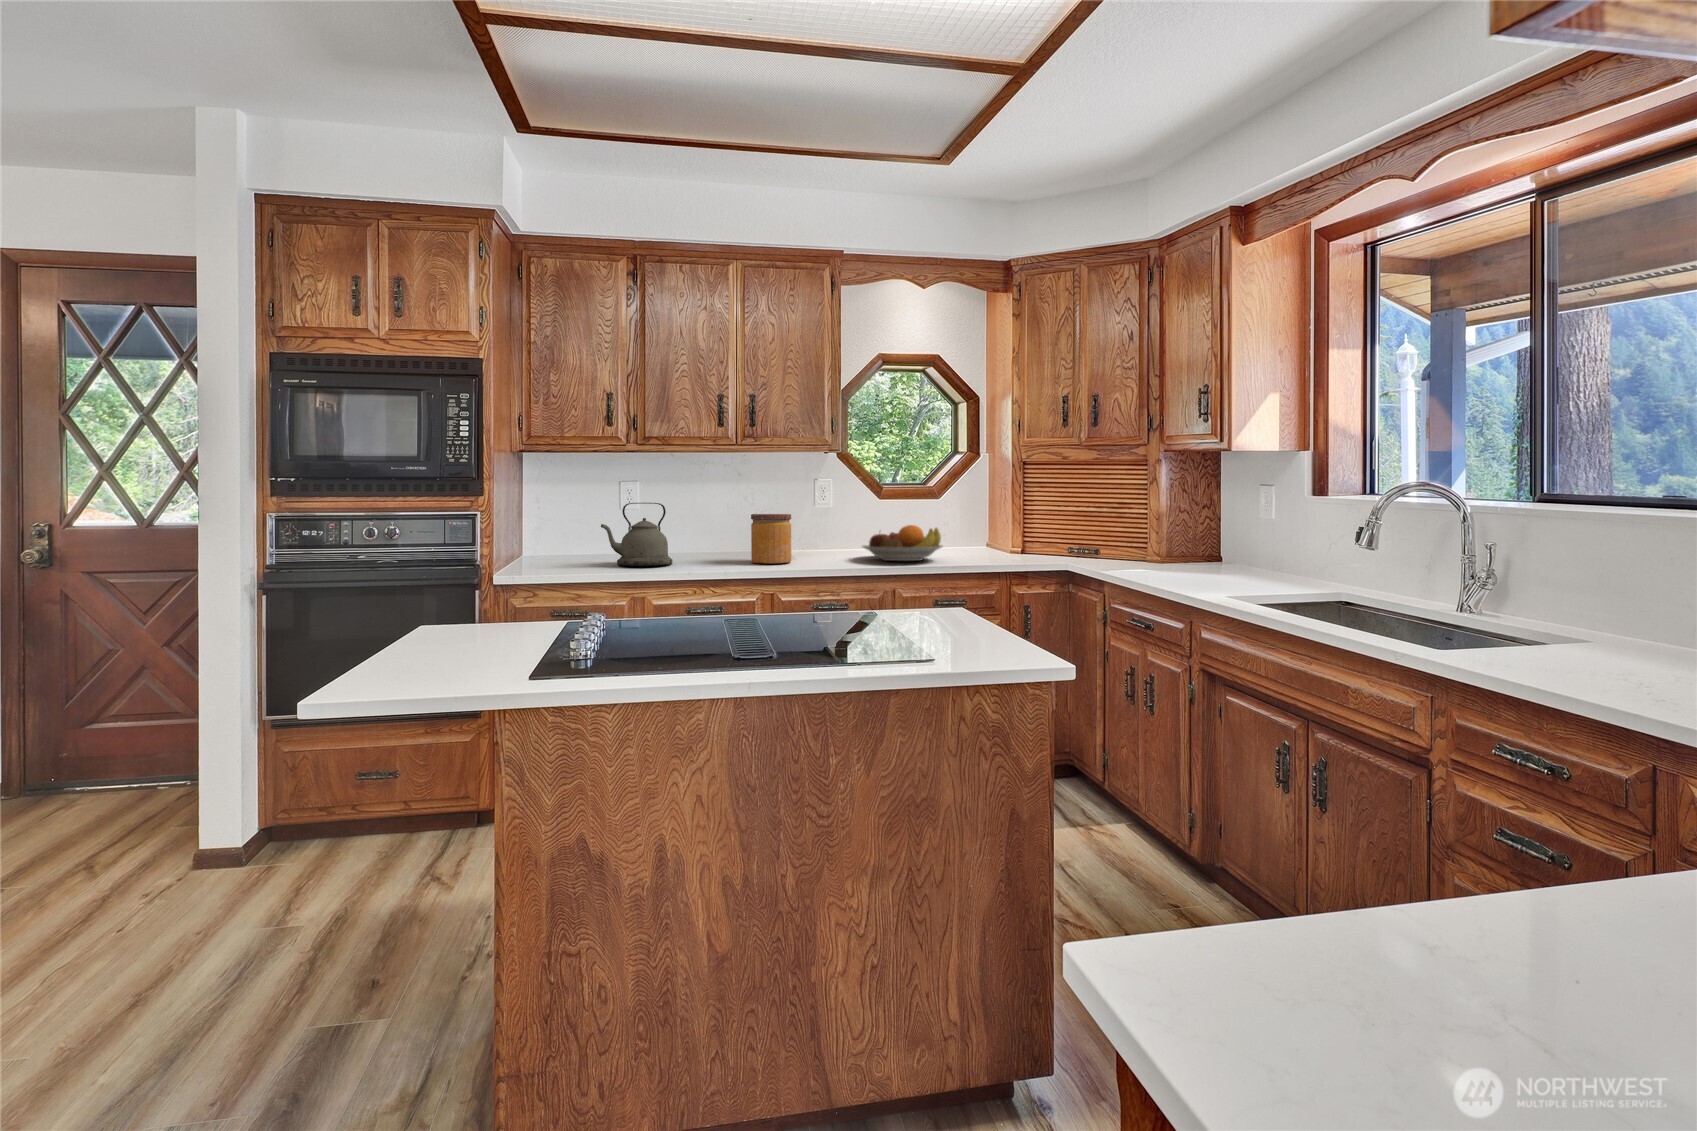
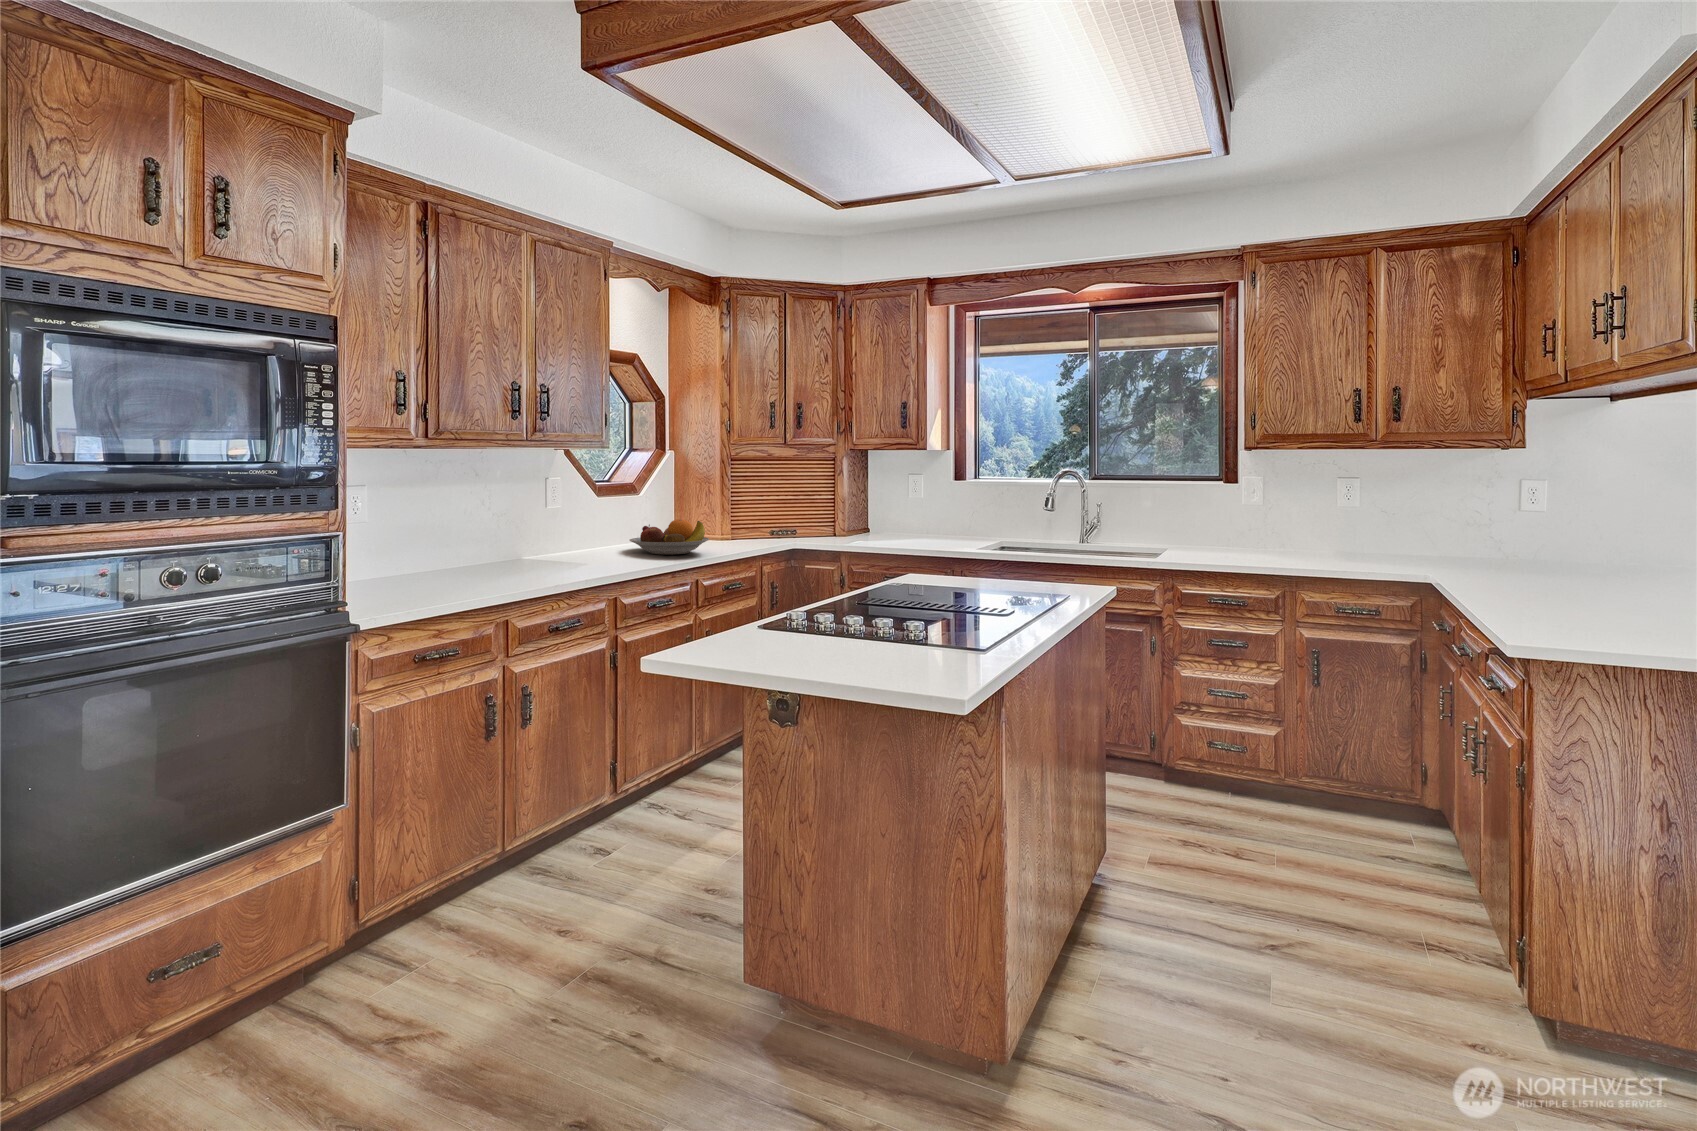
kettle: present [601,503,673,566] -> none [430,506,500,584]
jar: present [751,514,791,563] -> none [553,513,599,567]

